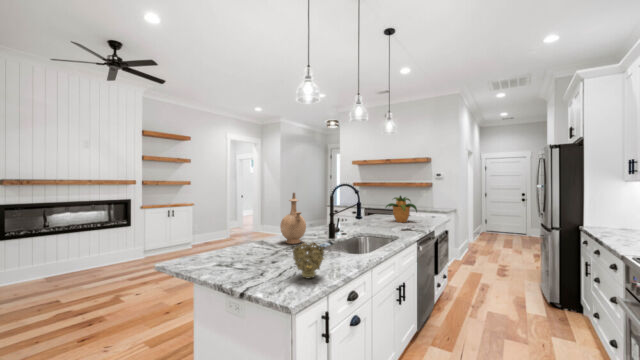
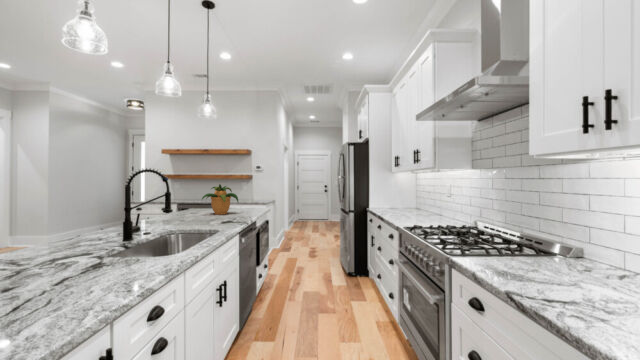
vase: present [280,193,306,244] -> none [29,178,81,256]
decorative bowl: present [292,242,325,278] -> none [45,247,111,303]

